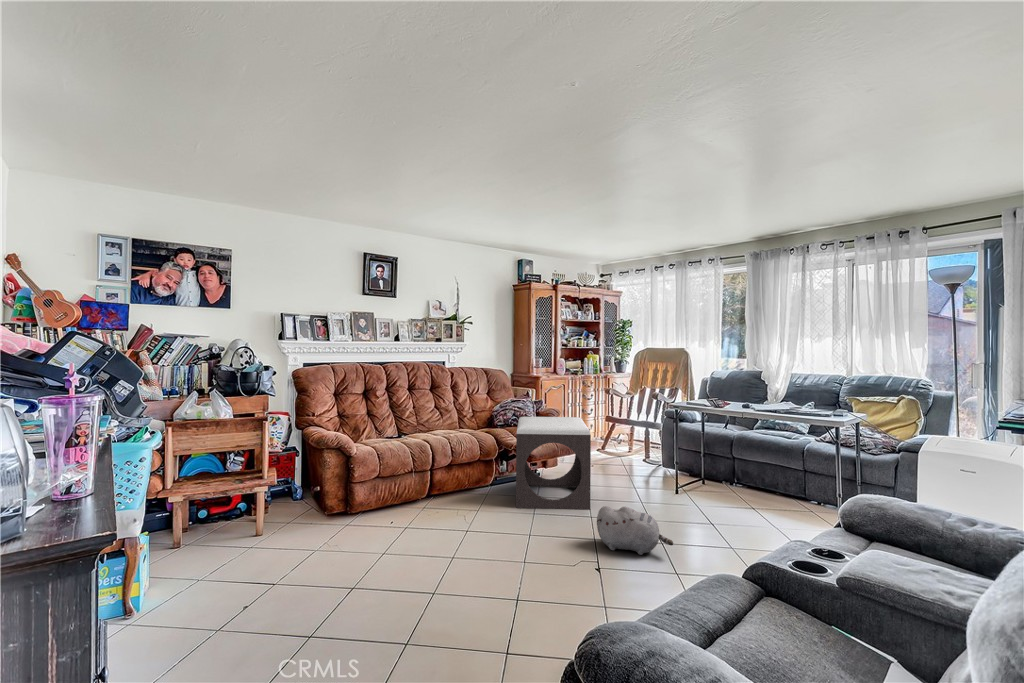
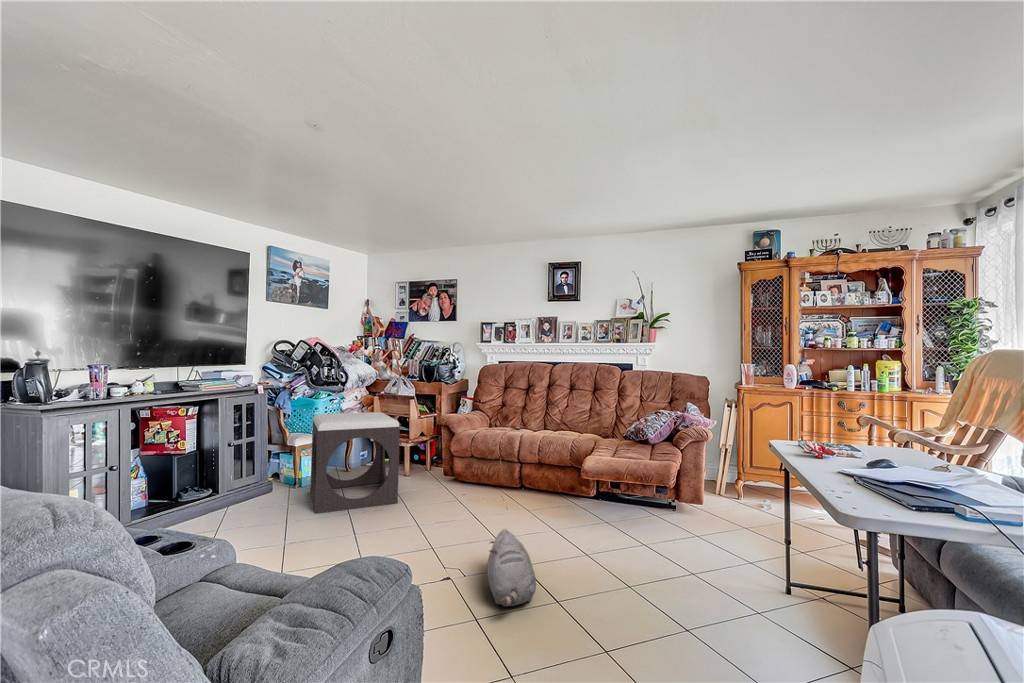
footstool: present [516,417,591,510] -> present [310,412,400,514]

